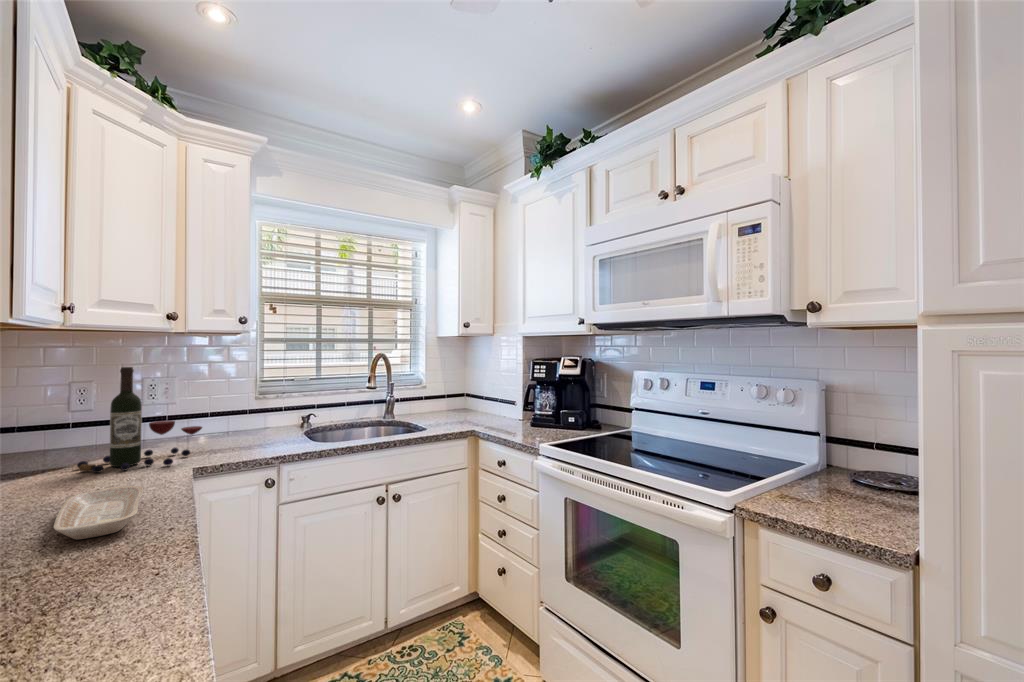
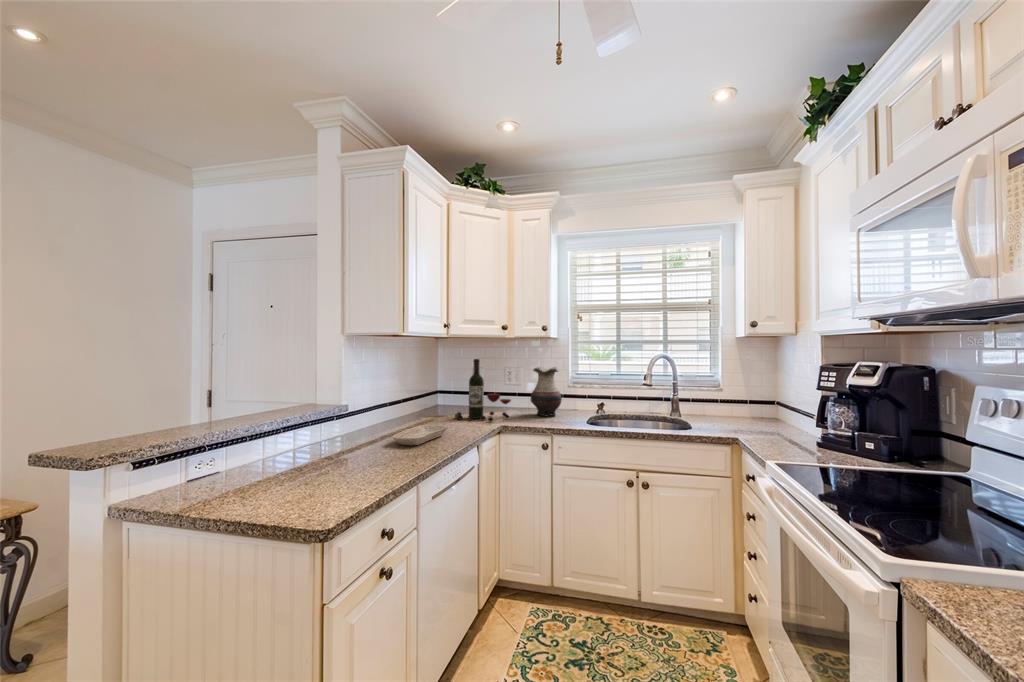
vase: none [210,374,261,444] -> present [531,367,562,417]

